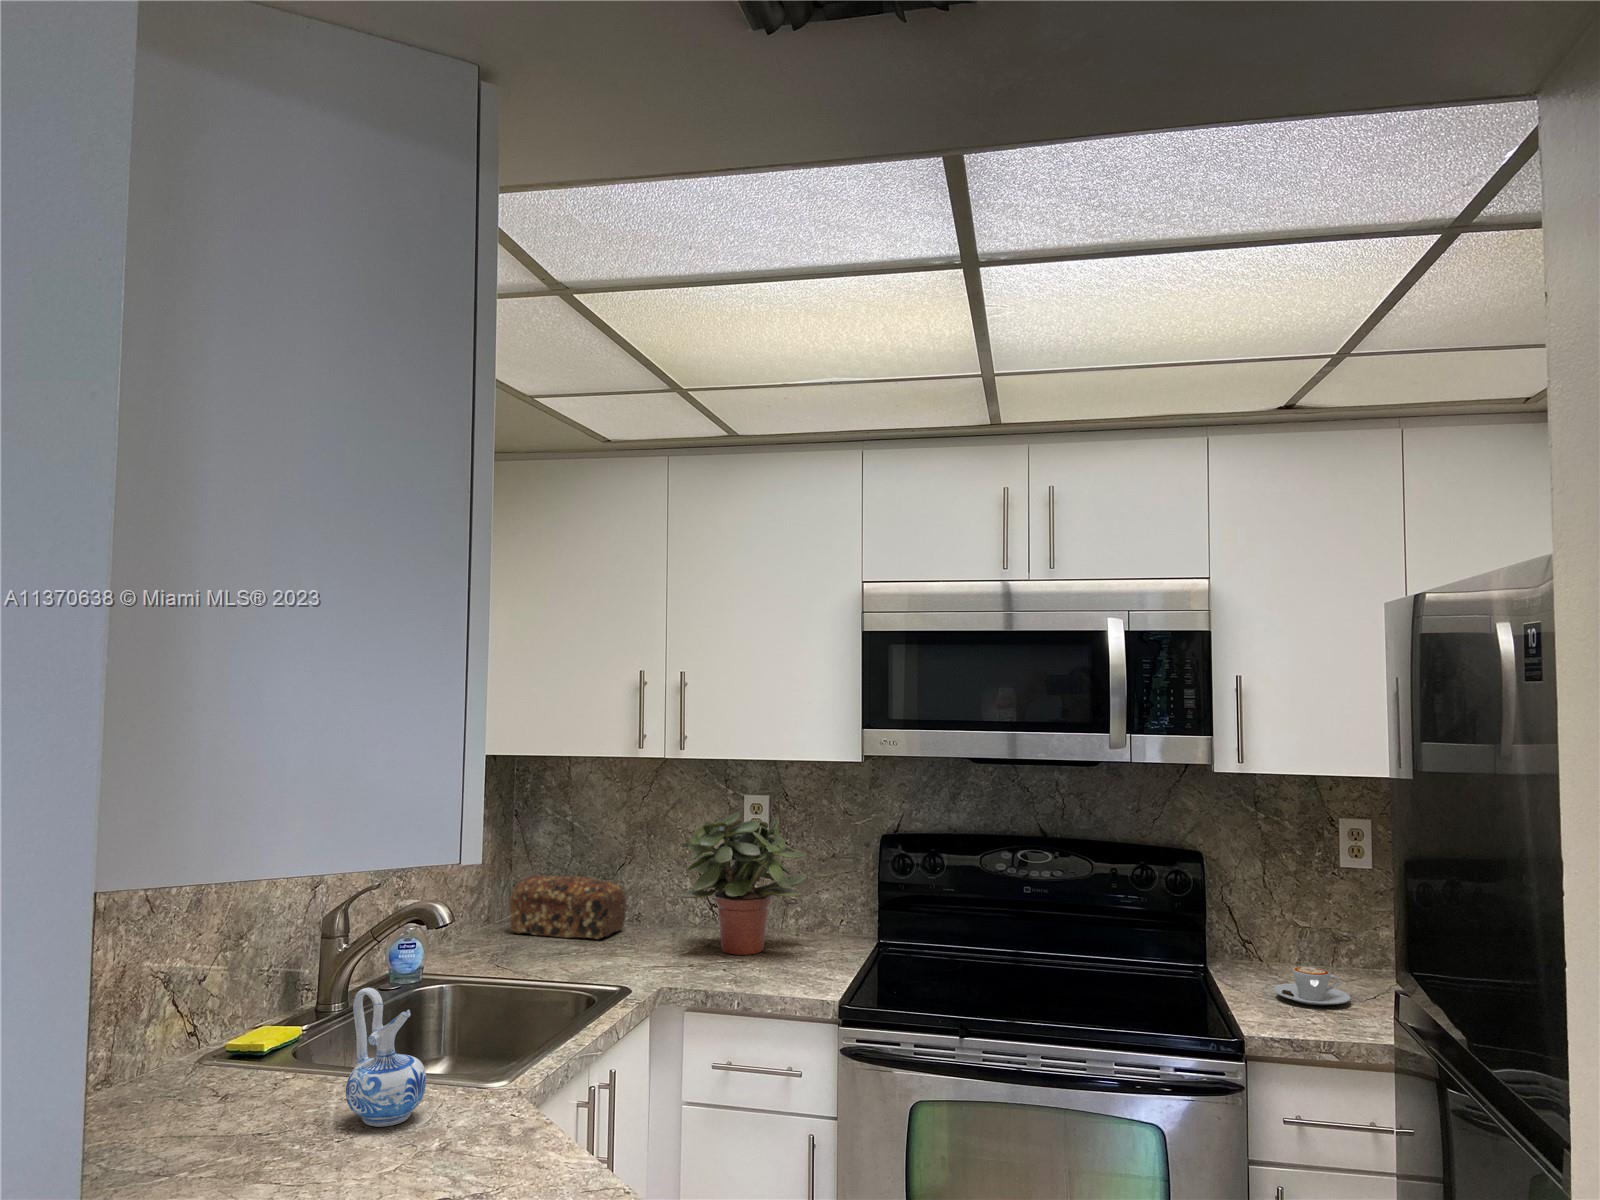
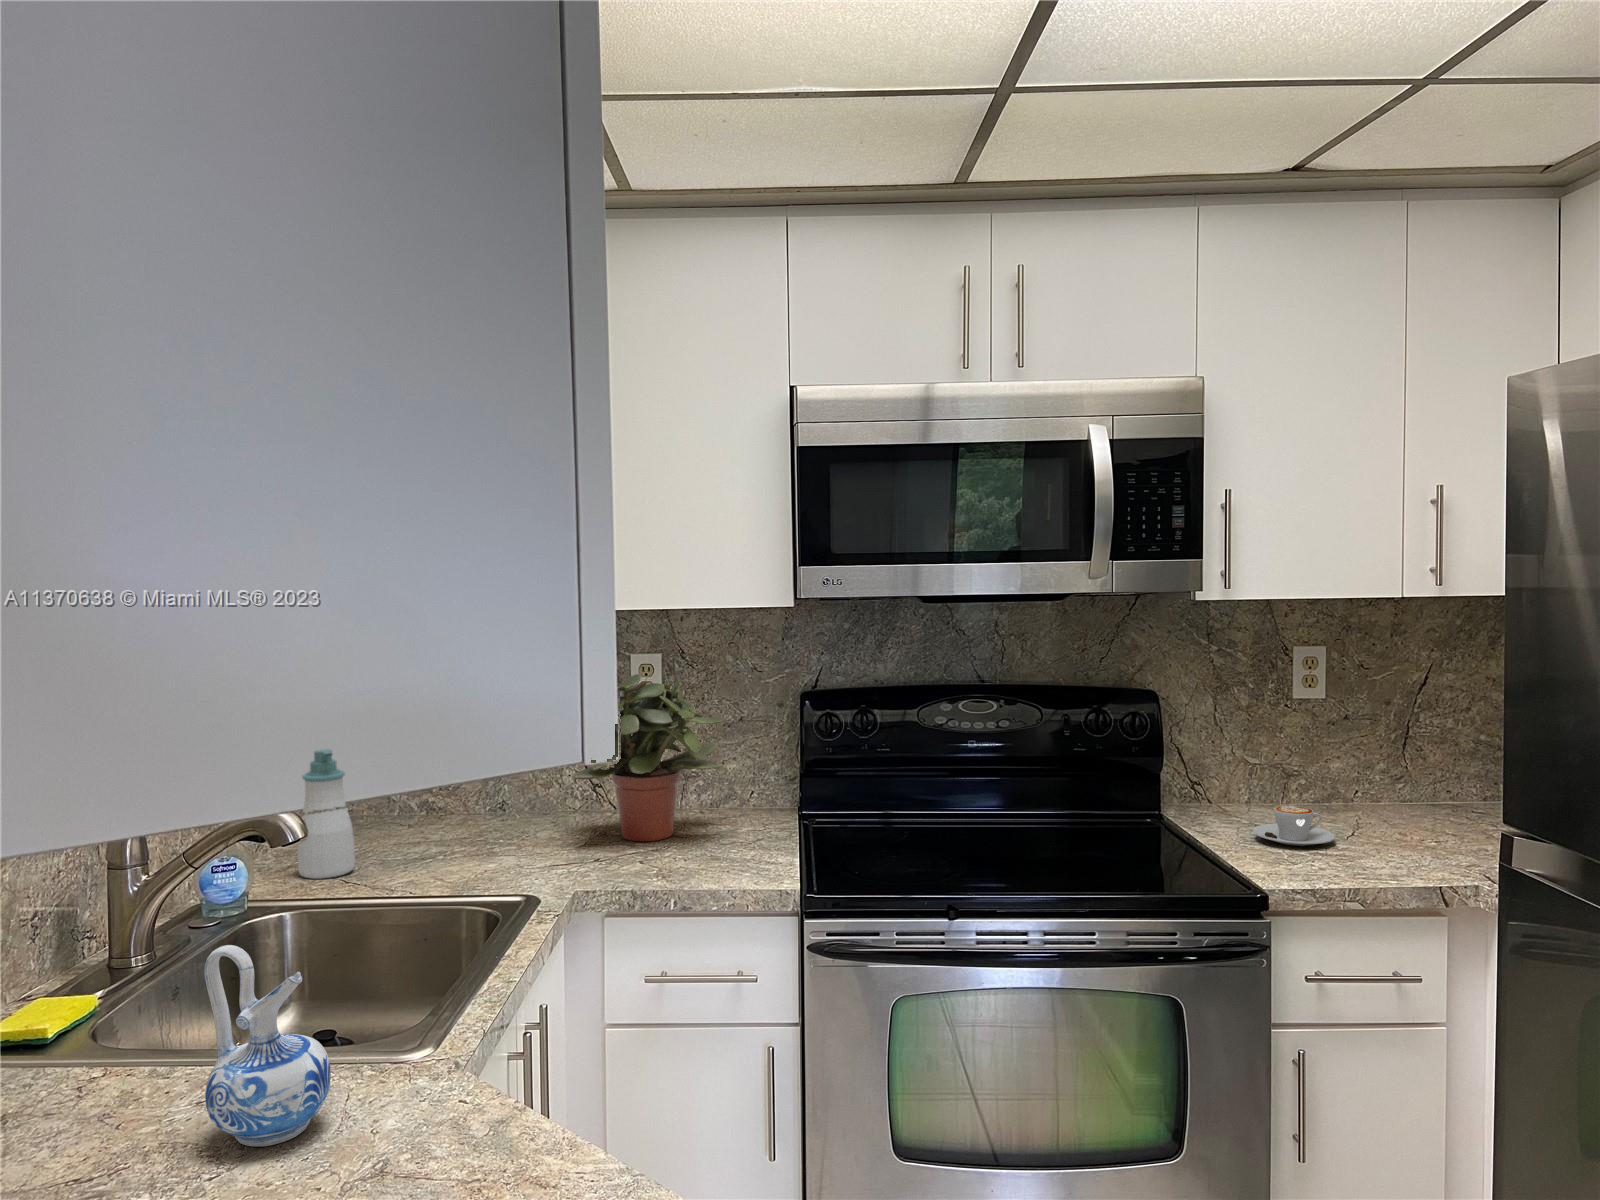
soap bottle: none [464,860,507,963] -> present [298,749,355,879]
bread loaf: present [509,875,626,939] -> none [343,763,491,838]

